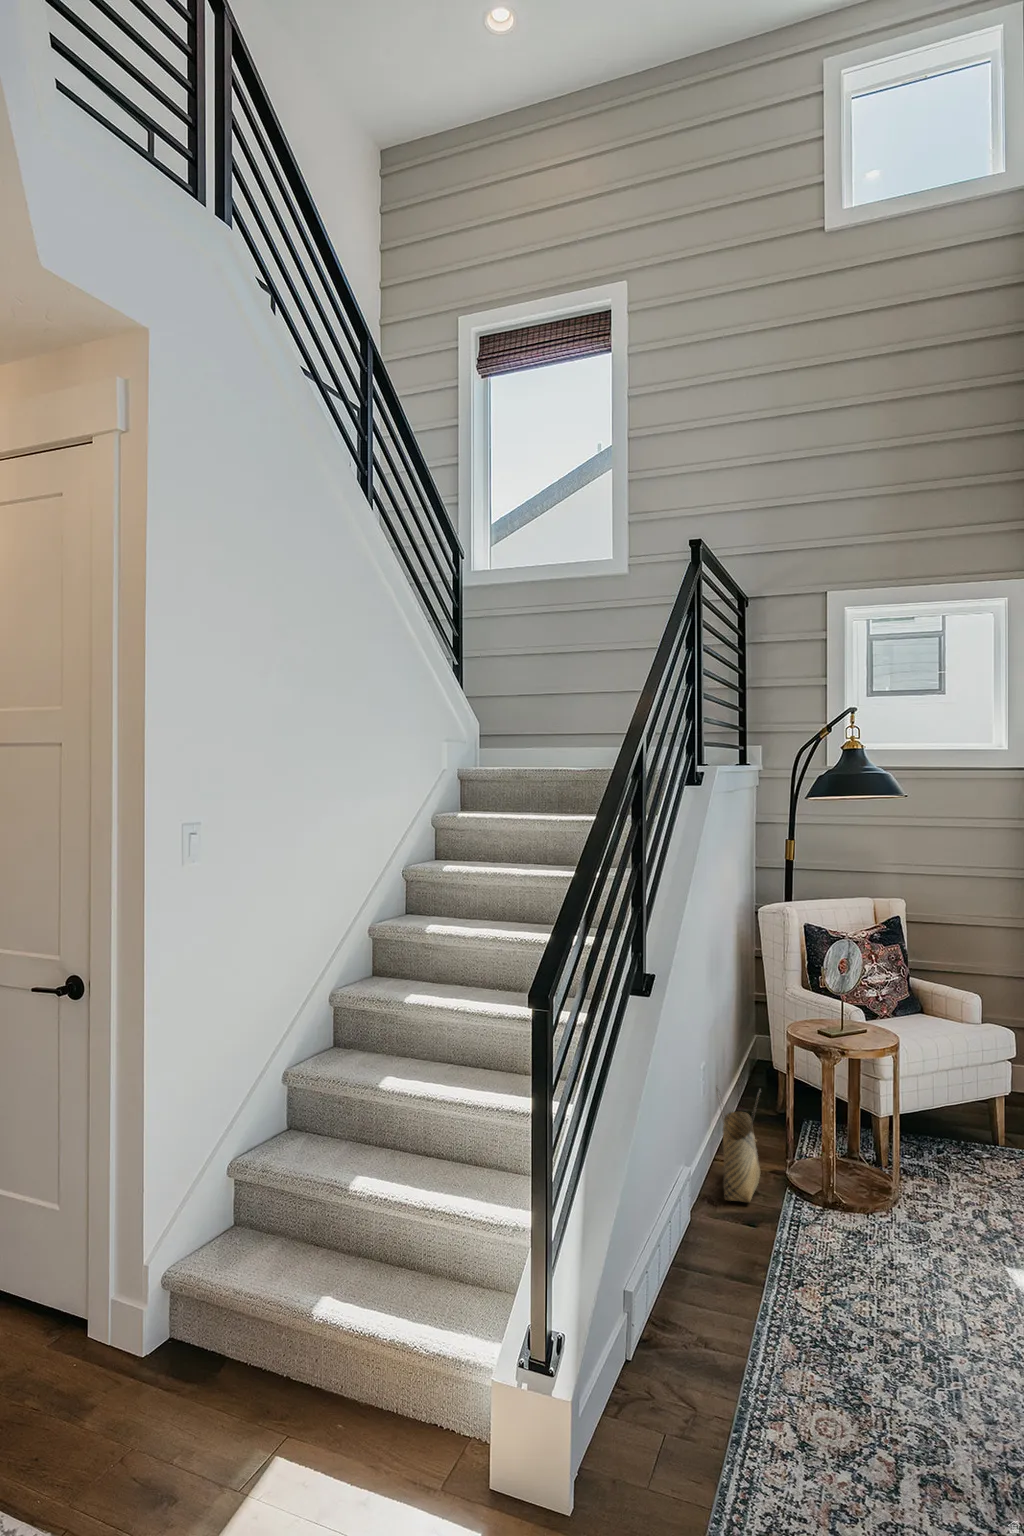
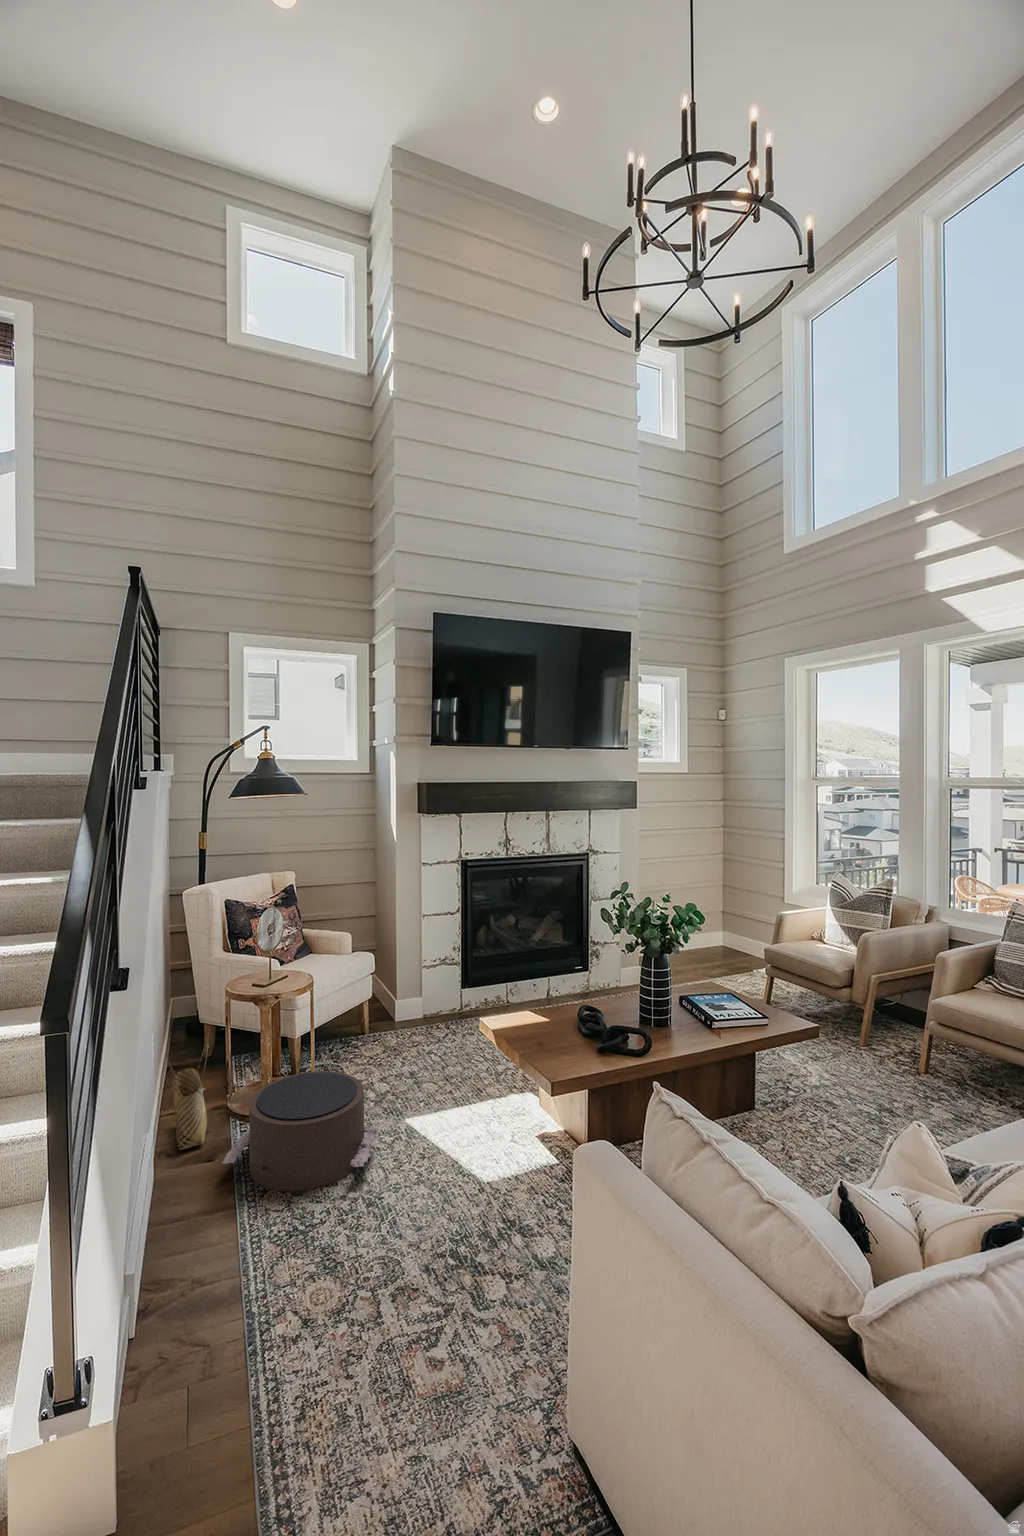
pouf: none [759,1156,966,1310] -> present [223,1071,378,1191]

